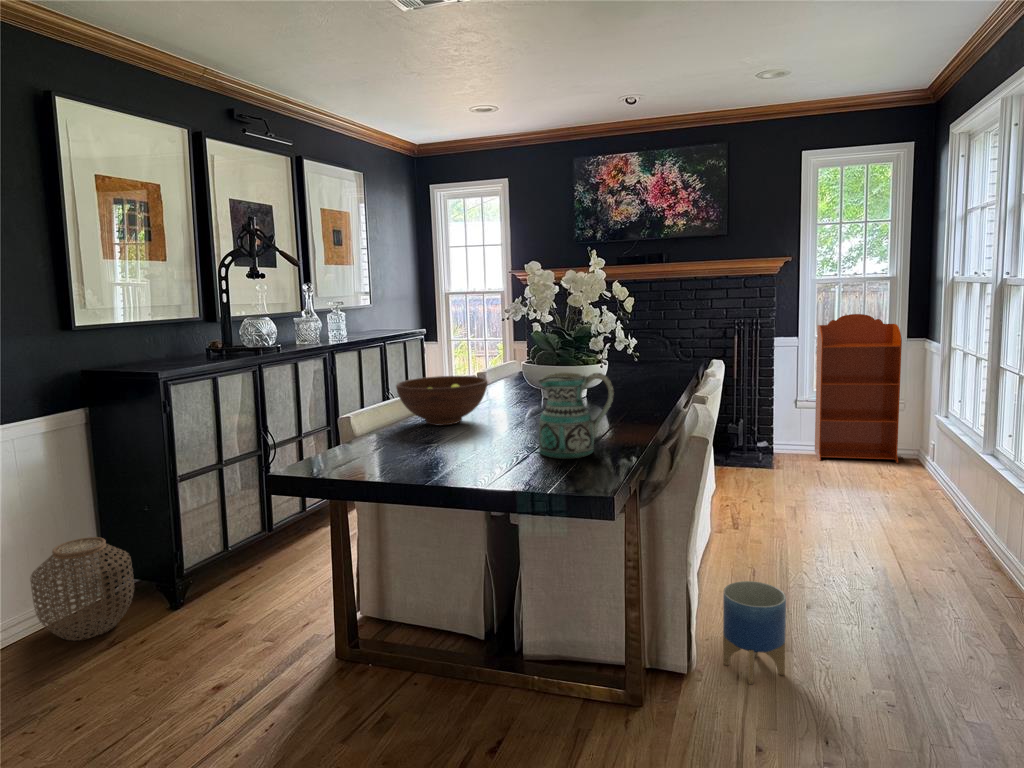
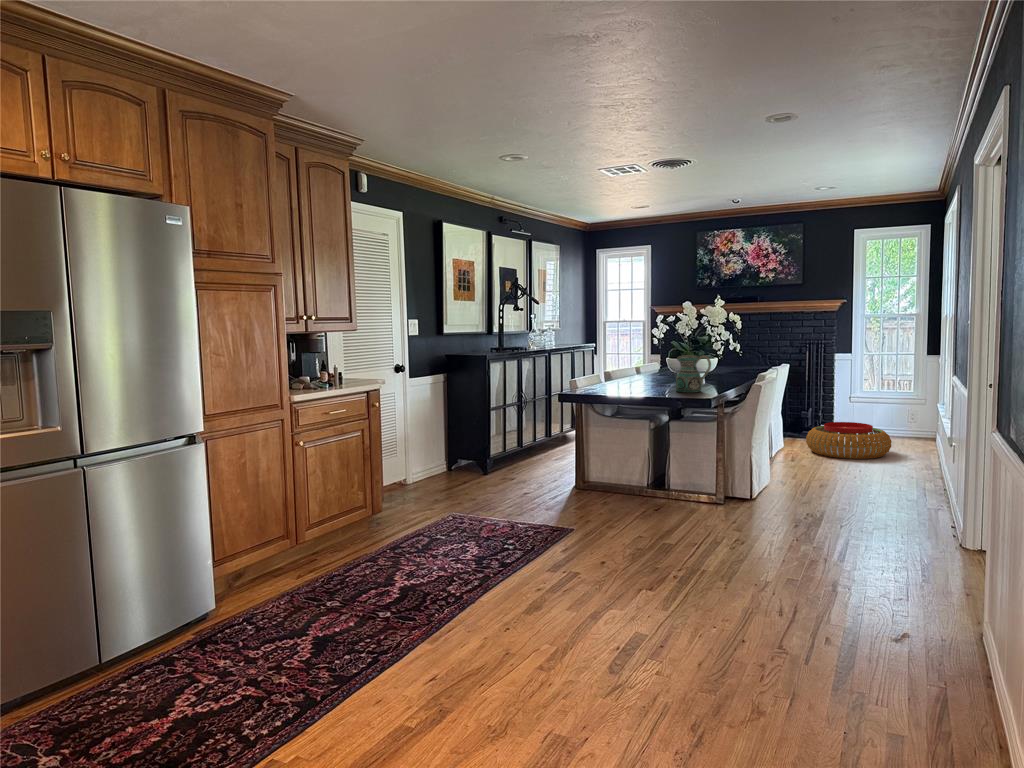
bookcase: present [815,314,902,463] -> none [864,339,922,440]
fruit bowl: present [396,376,487,425] -> none [603,362,648,384]
pouf: none [750,448,883,514] -> present [806,422,892,459]
woven basket: present [30,537,134,641] -> none [427,435,468,481]
planter: present [723,581,786,684] -> none [763,460,794,504]

